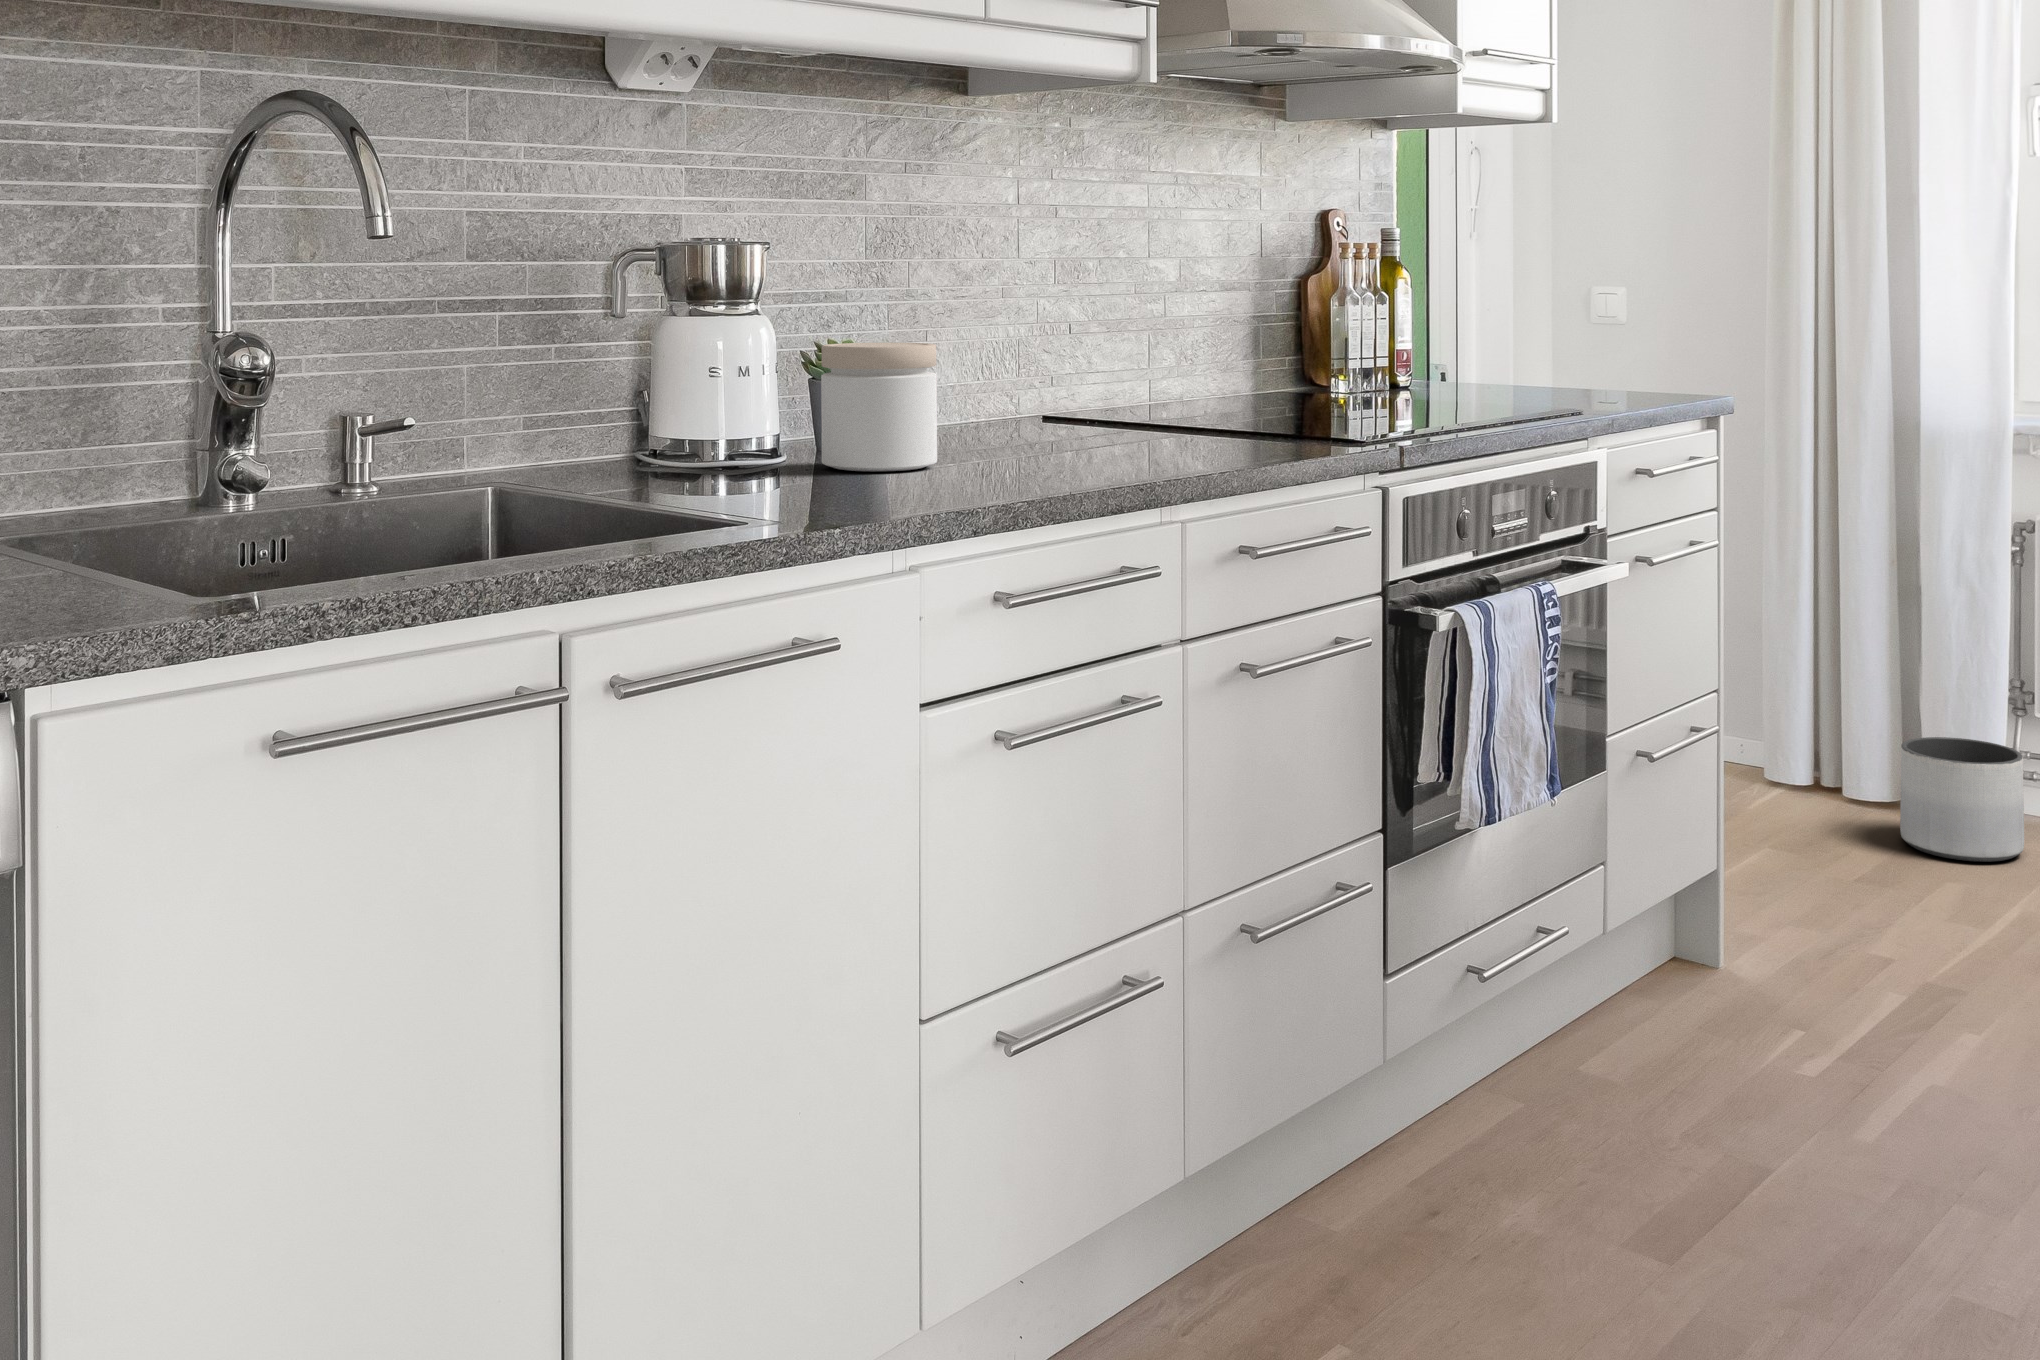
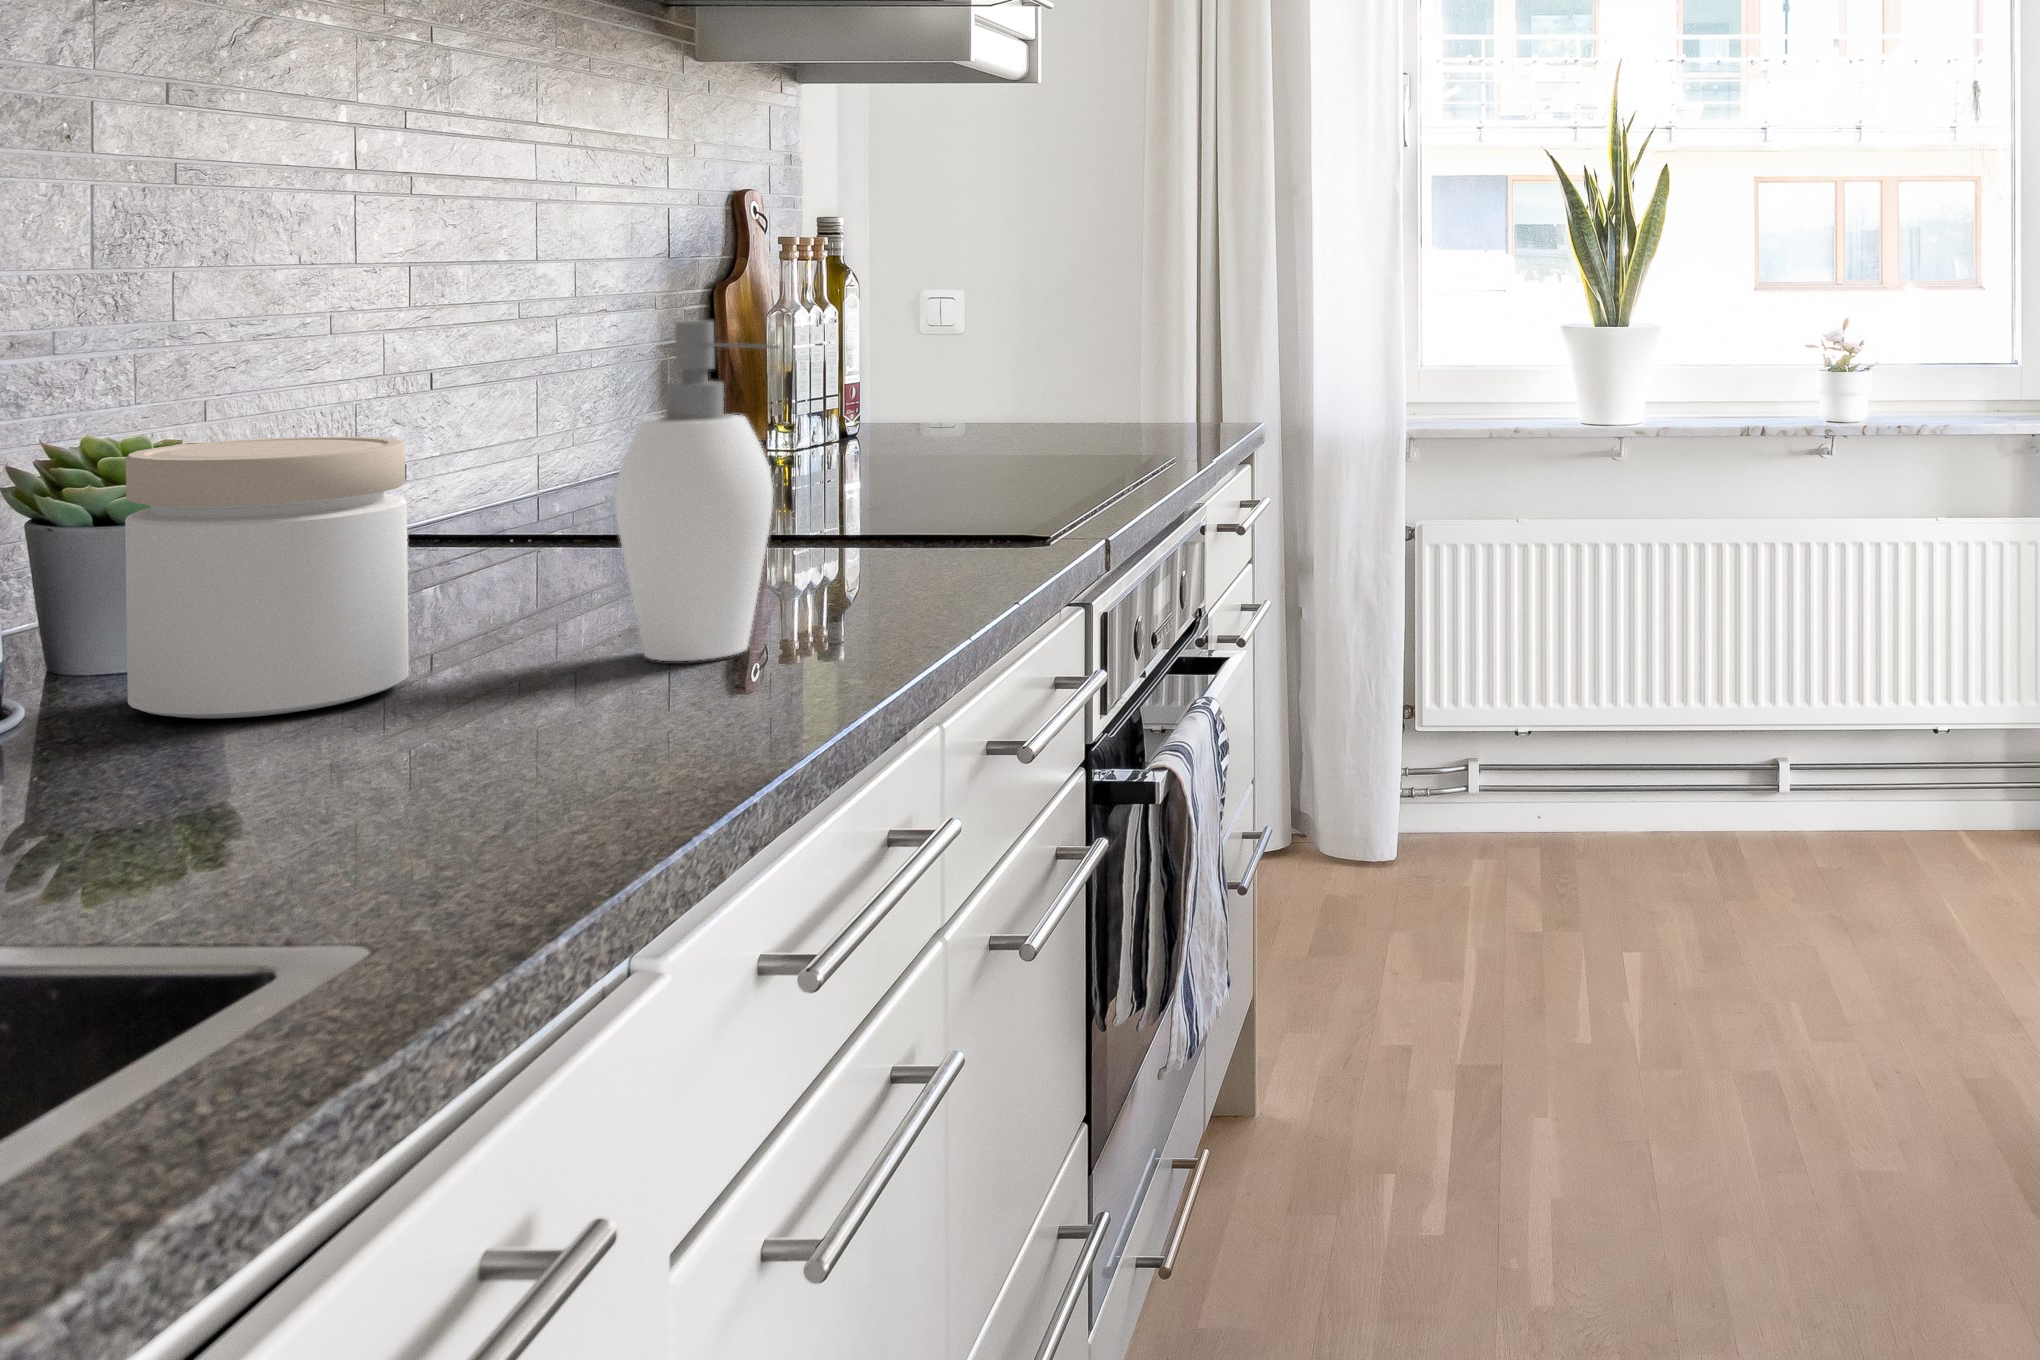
soap dispenser: none [1030,287,1110,472] -> present [615,321,780,661]
planter: present [1900,737,2024,862] -> none [1318,765,1436,899]

